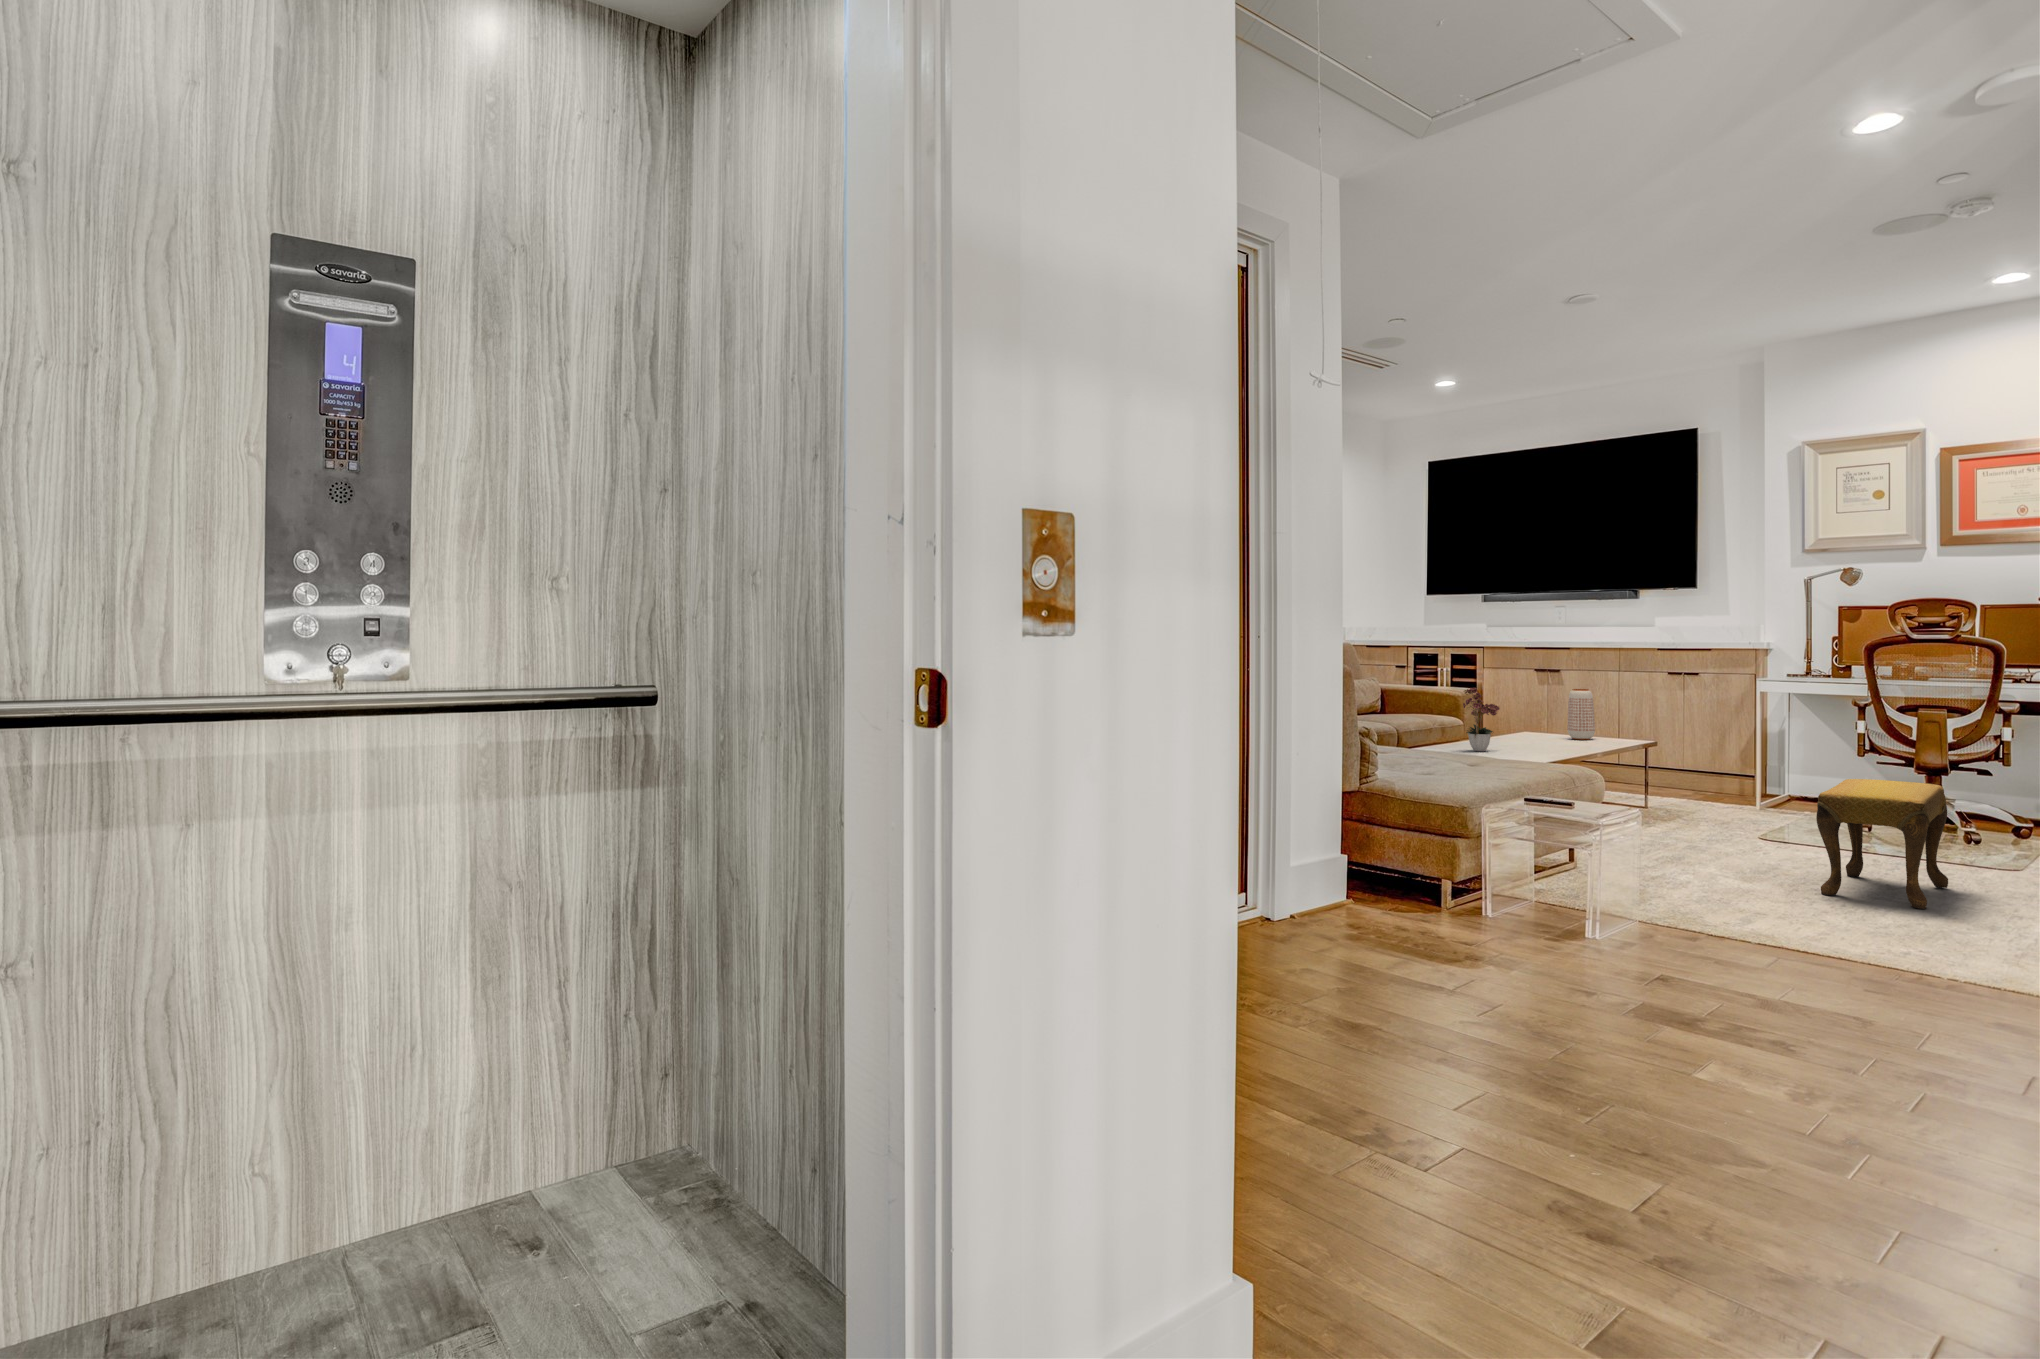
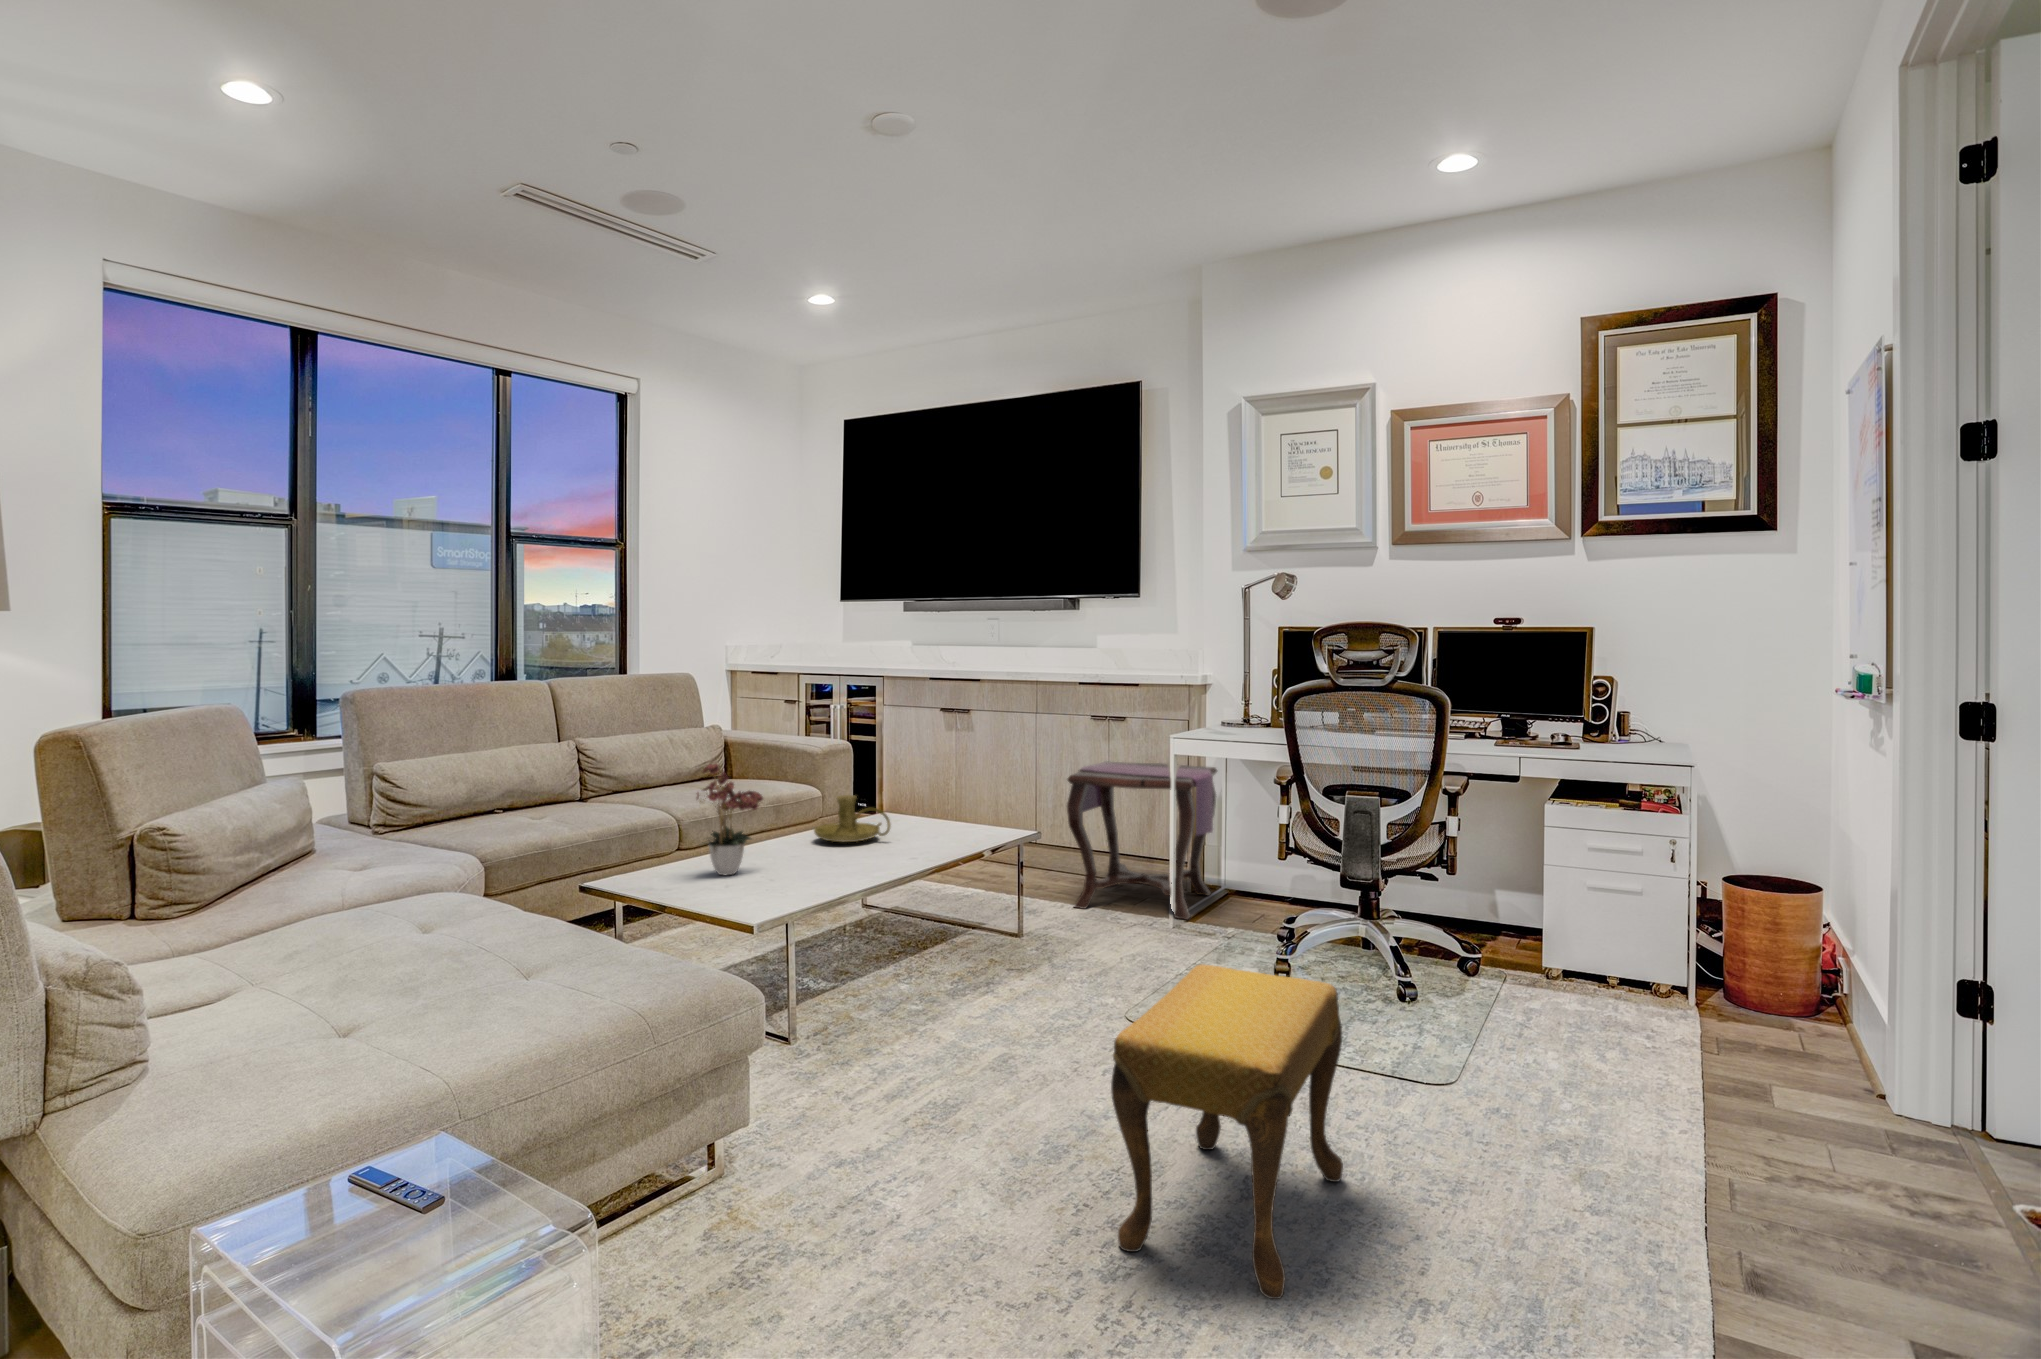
vase: present [1567,689,1595,740] -> none [914,751,950,832]
side table: none [1668,704,1787,807] -> present [1067,762,1217,919]
candle holder: none [1505,714,1562,742] -> present [814,795,891,842]

